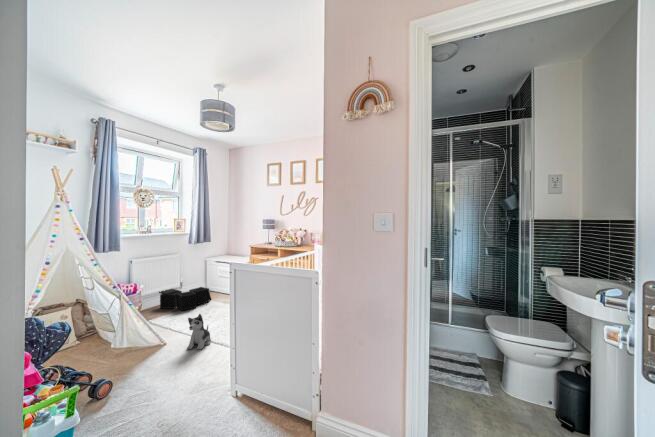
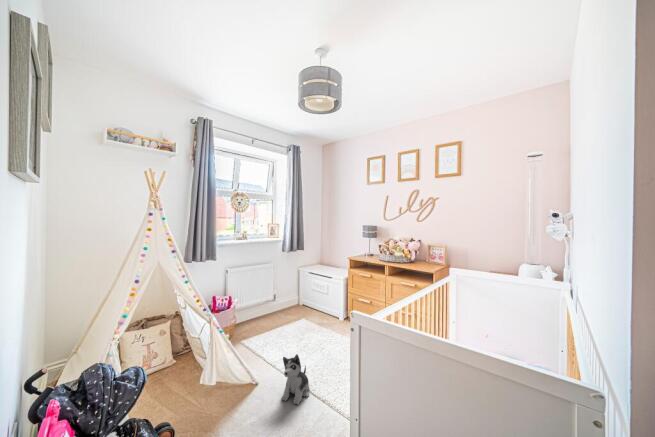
storage bin: present [159,287,211,311] -> none [253,301,306,330]

